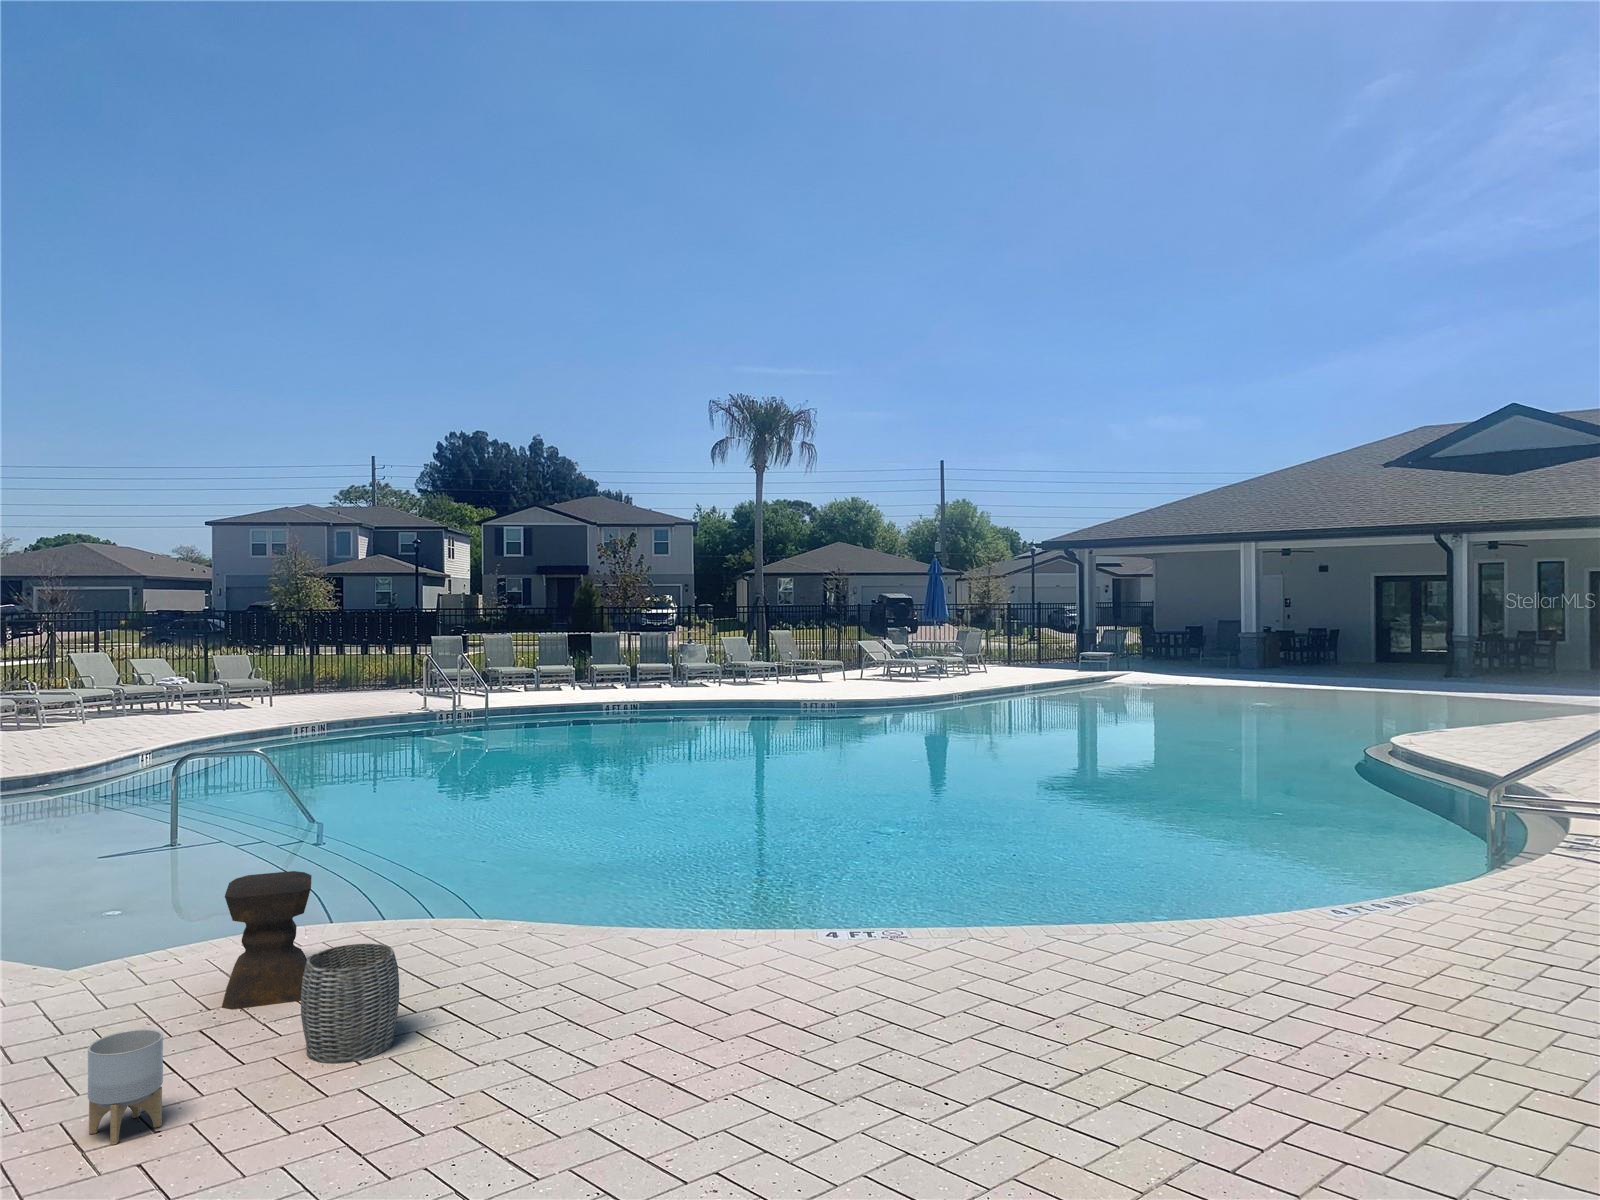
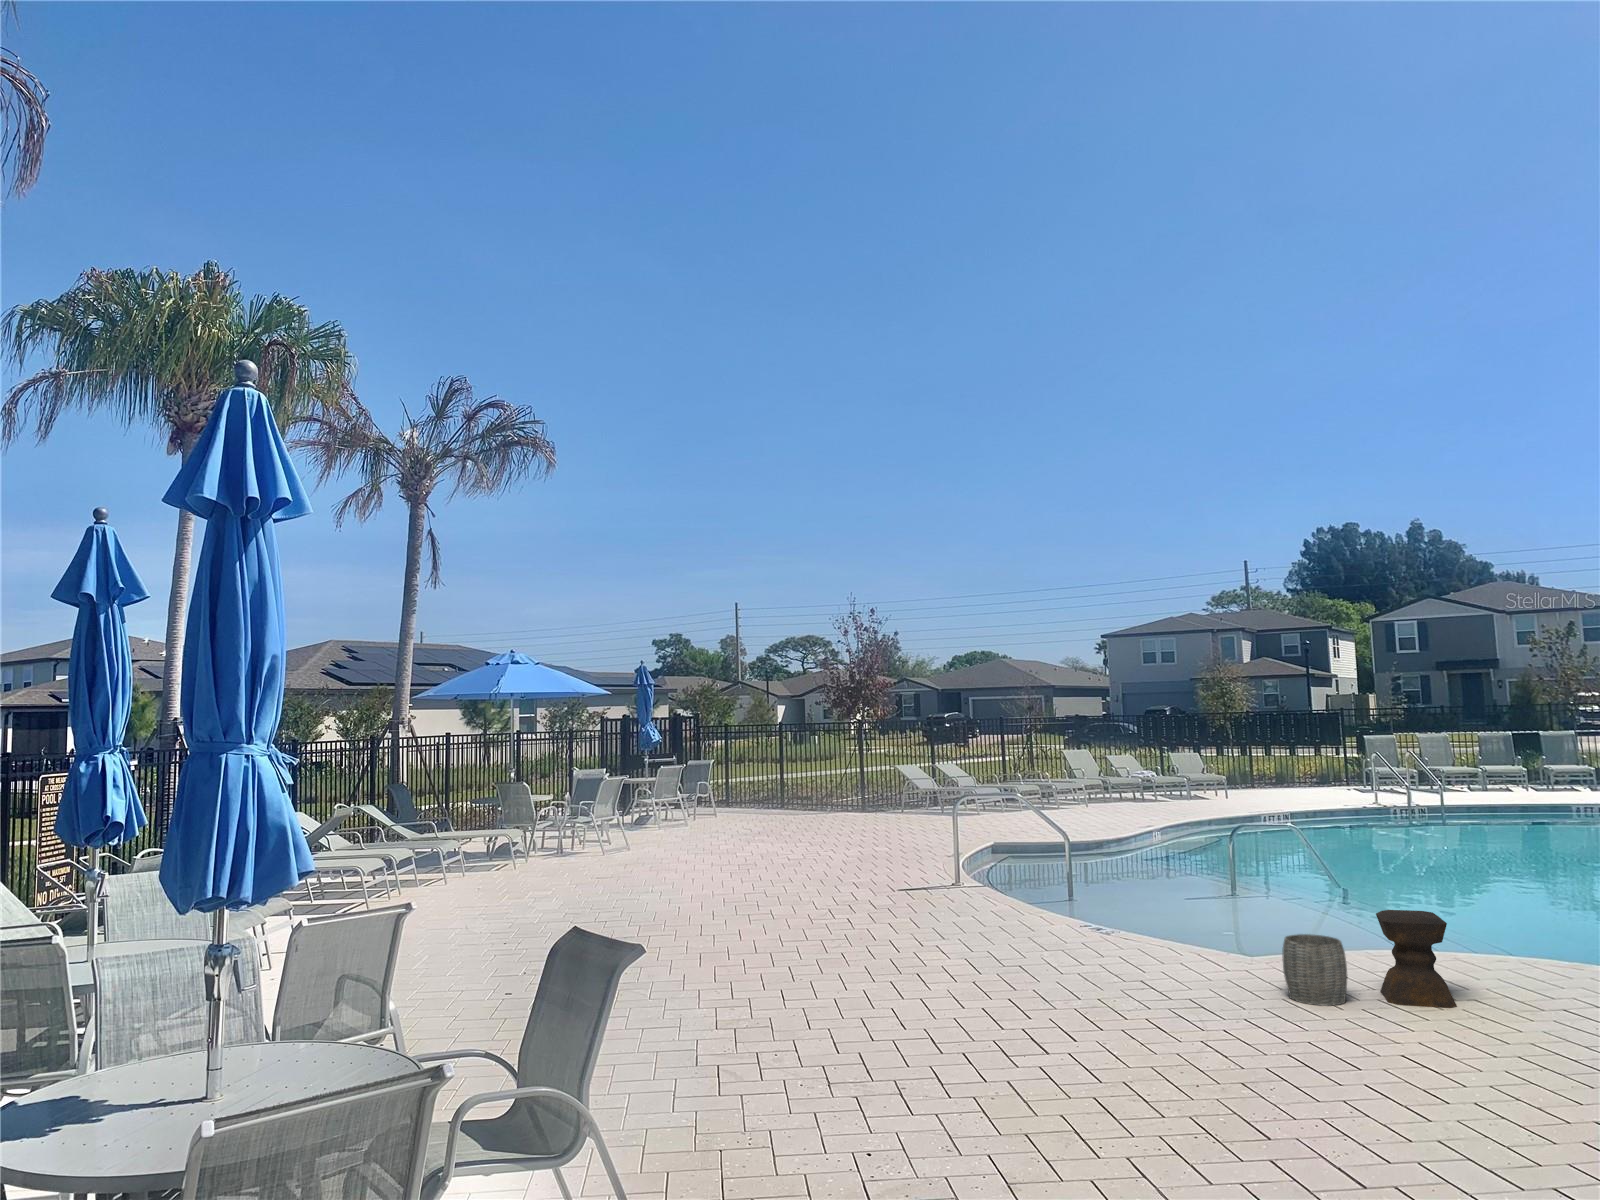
woven basket: present [301,944,399,1063] -> present [1283,934,1348,1006]
planter: present [88,1029,163,1145] -> none [1358,991,1410,1062]

